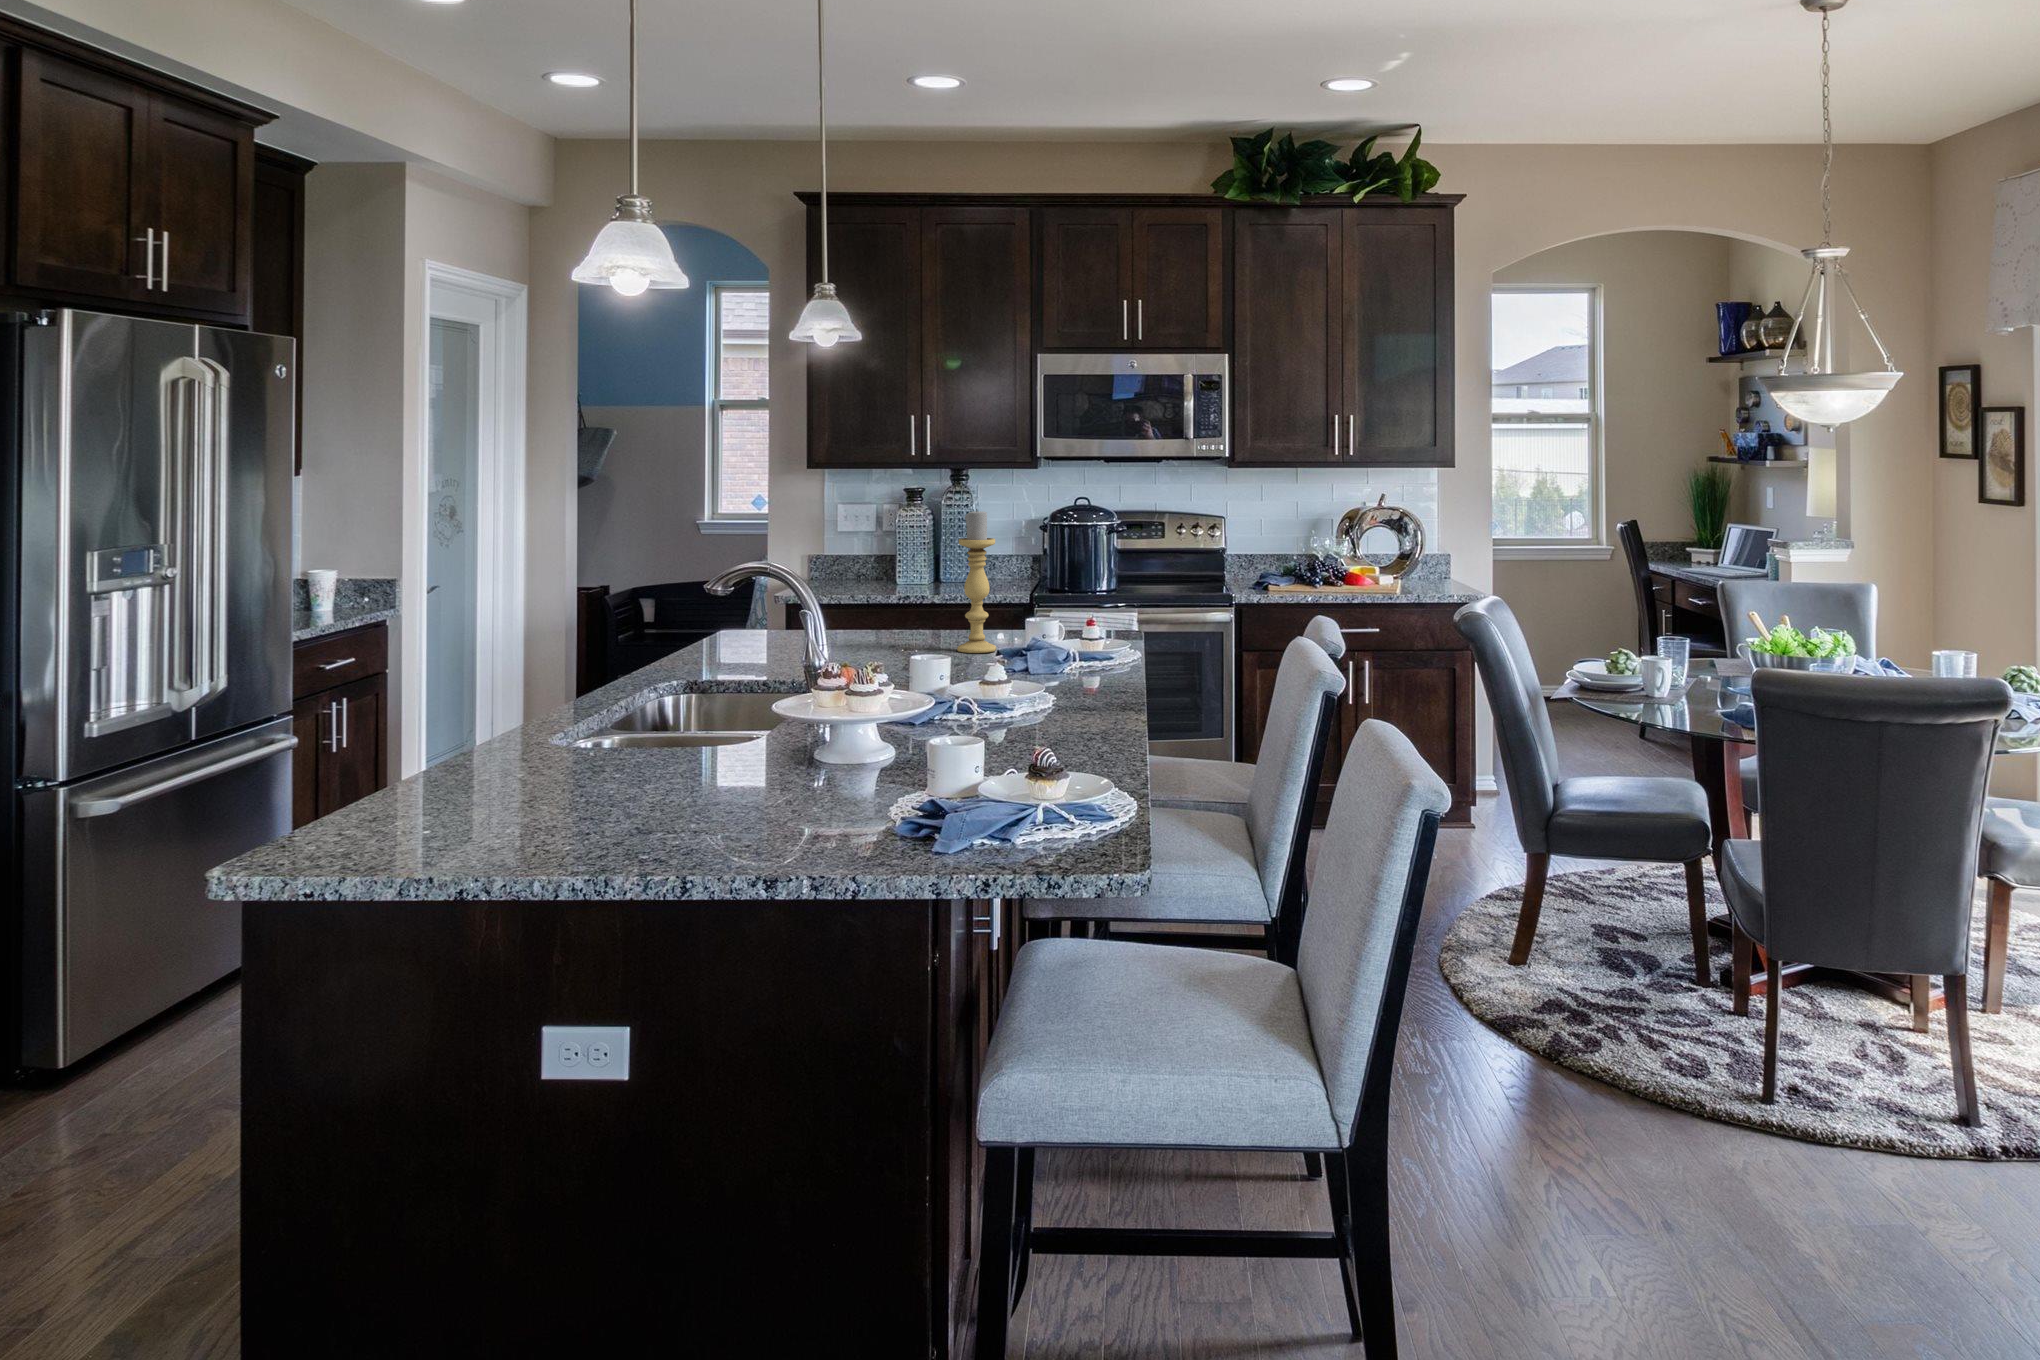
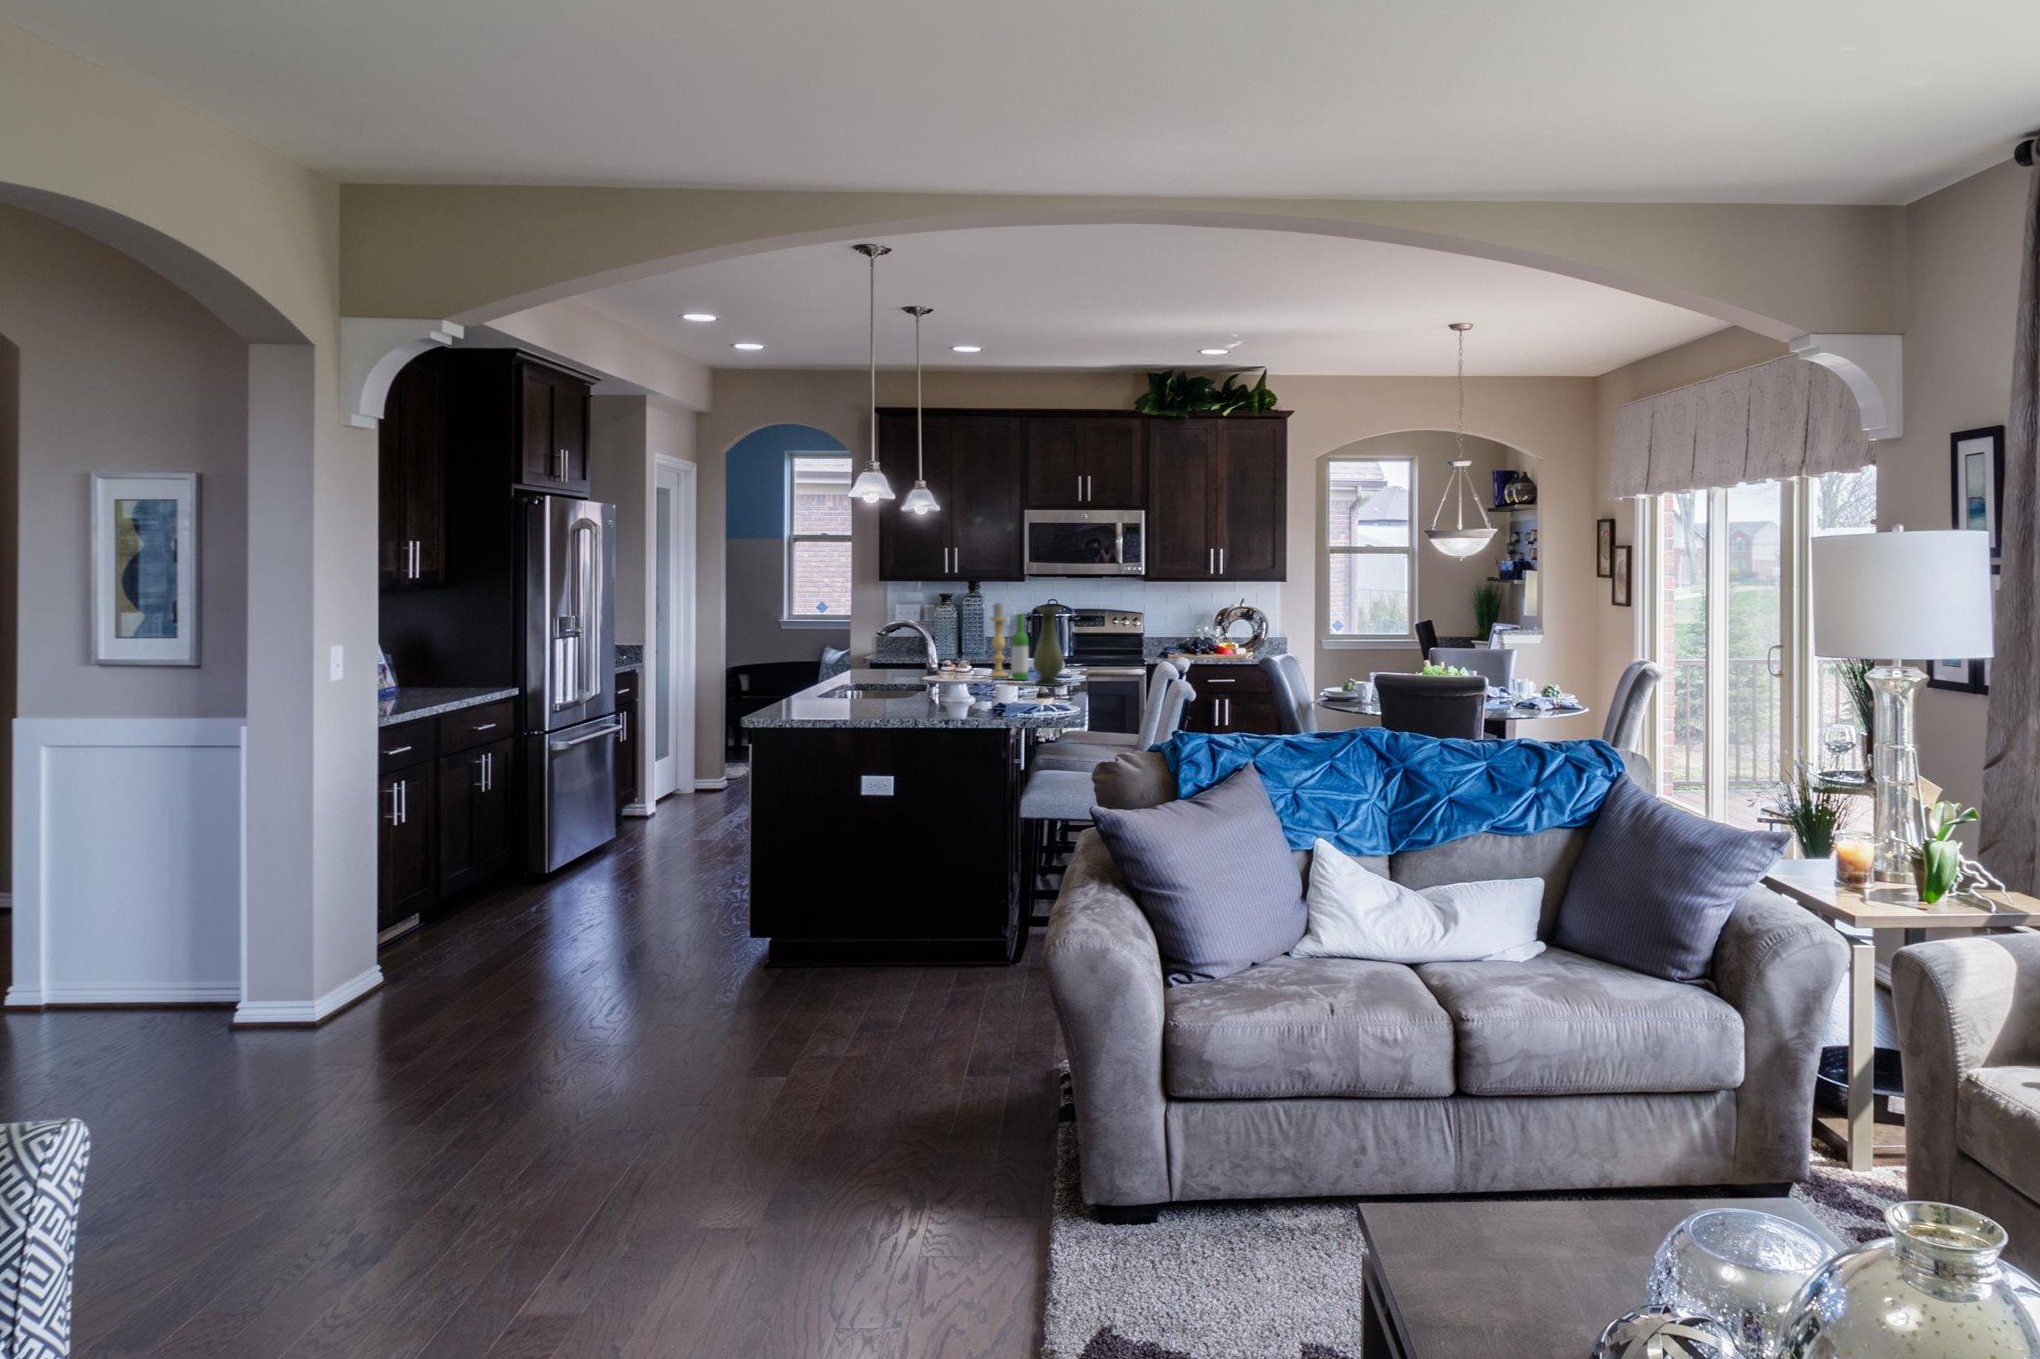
vase: none [1038,519,1101,682] -> present [1033,606,1064,686]
wine bottle: none [999,535,1032,663] -> present [1011,614,1028,680]

